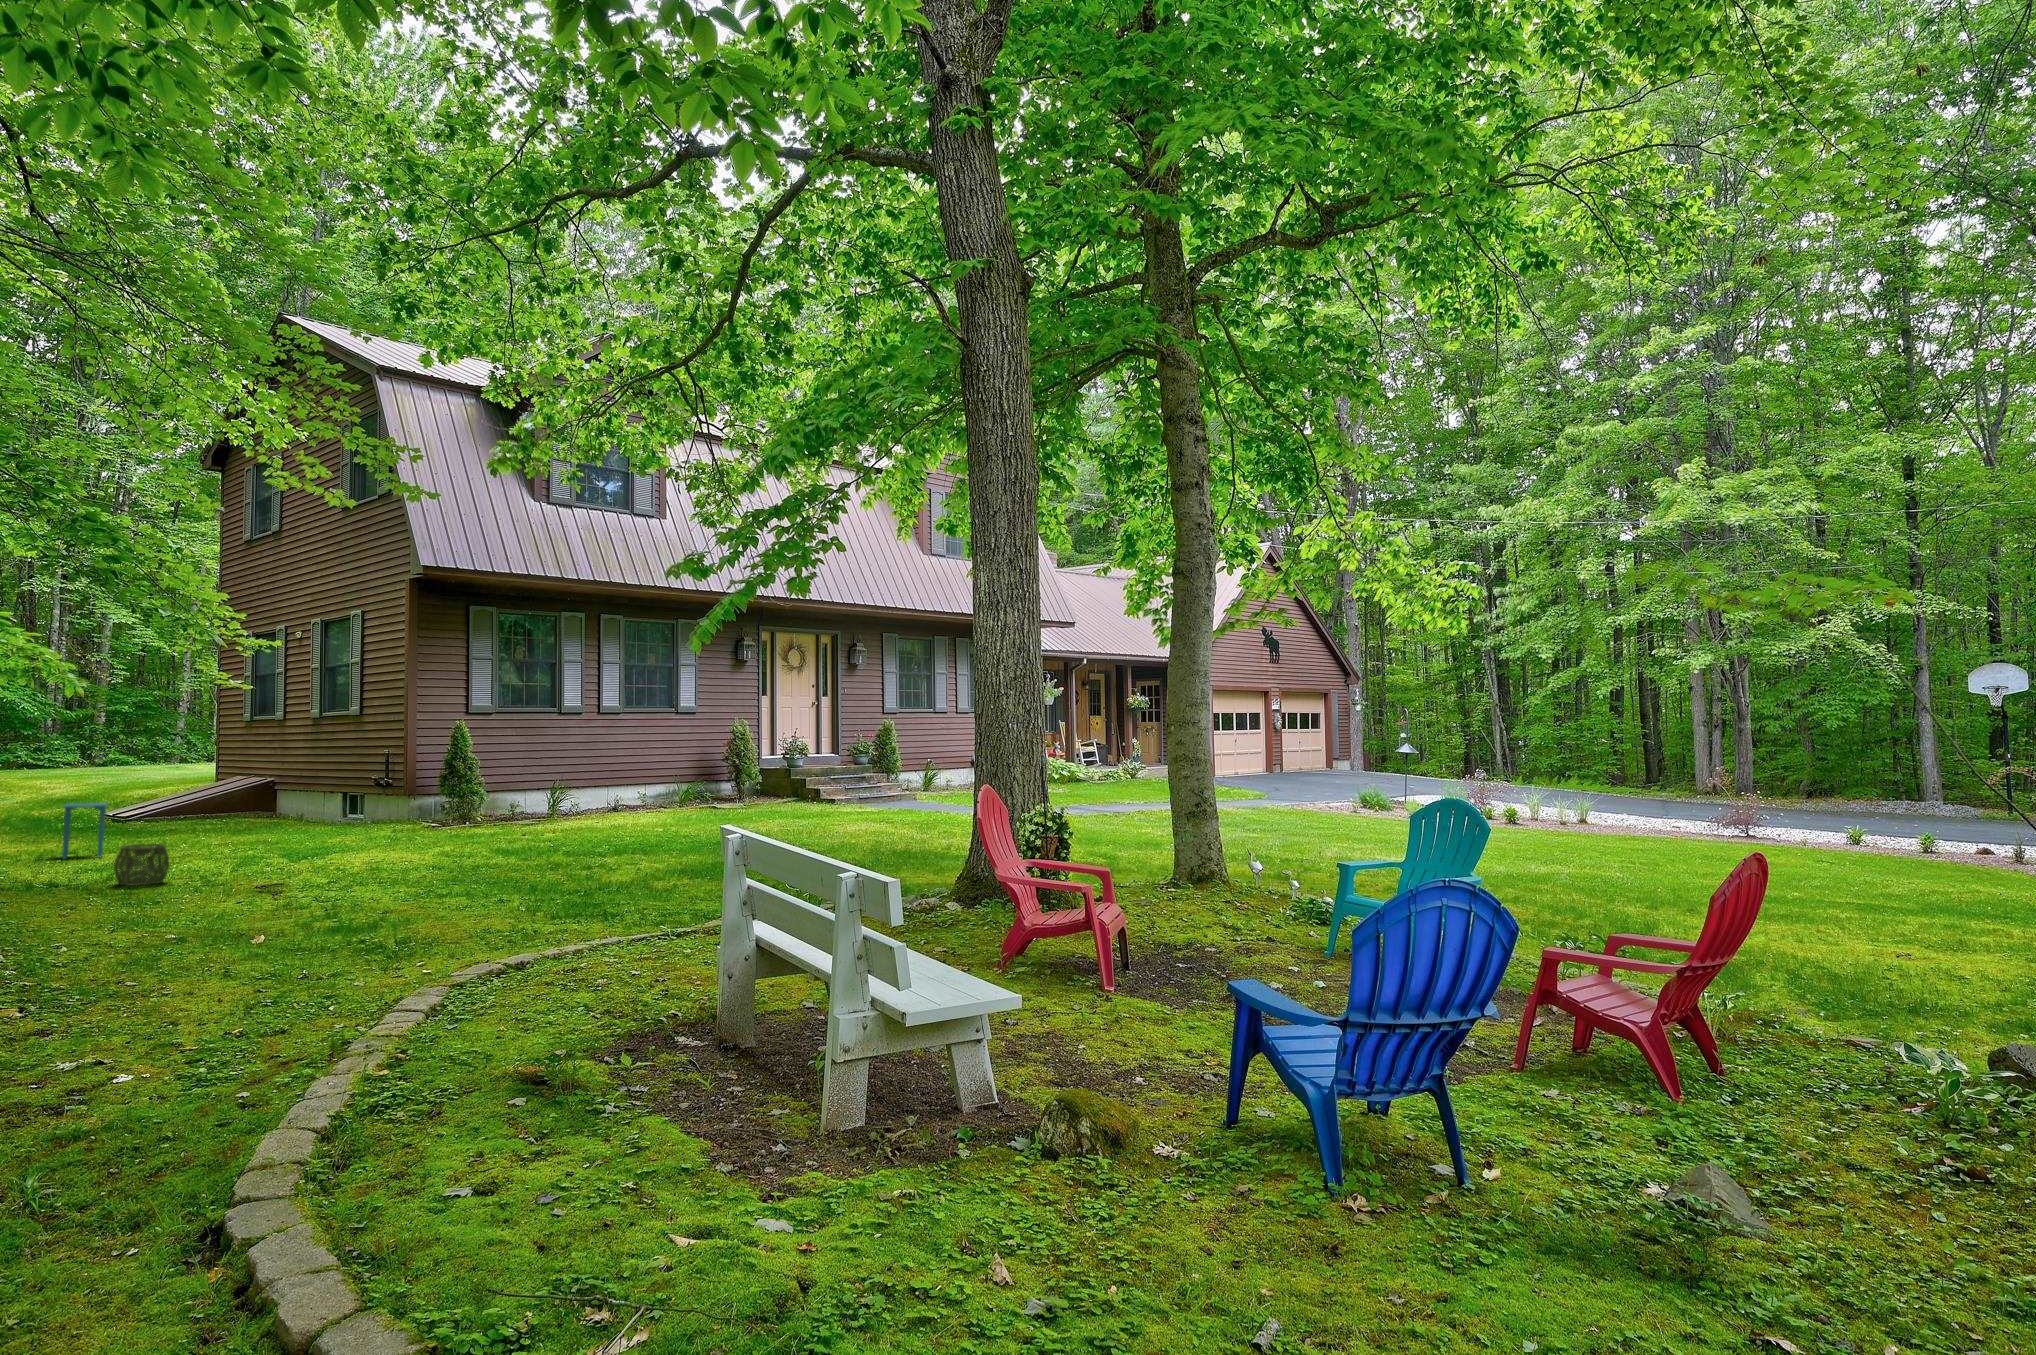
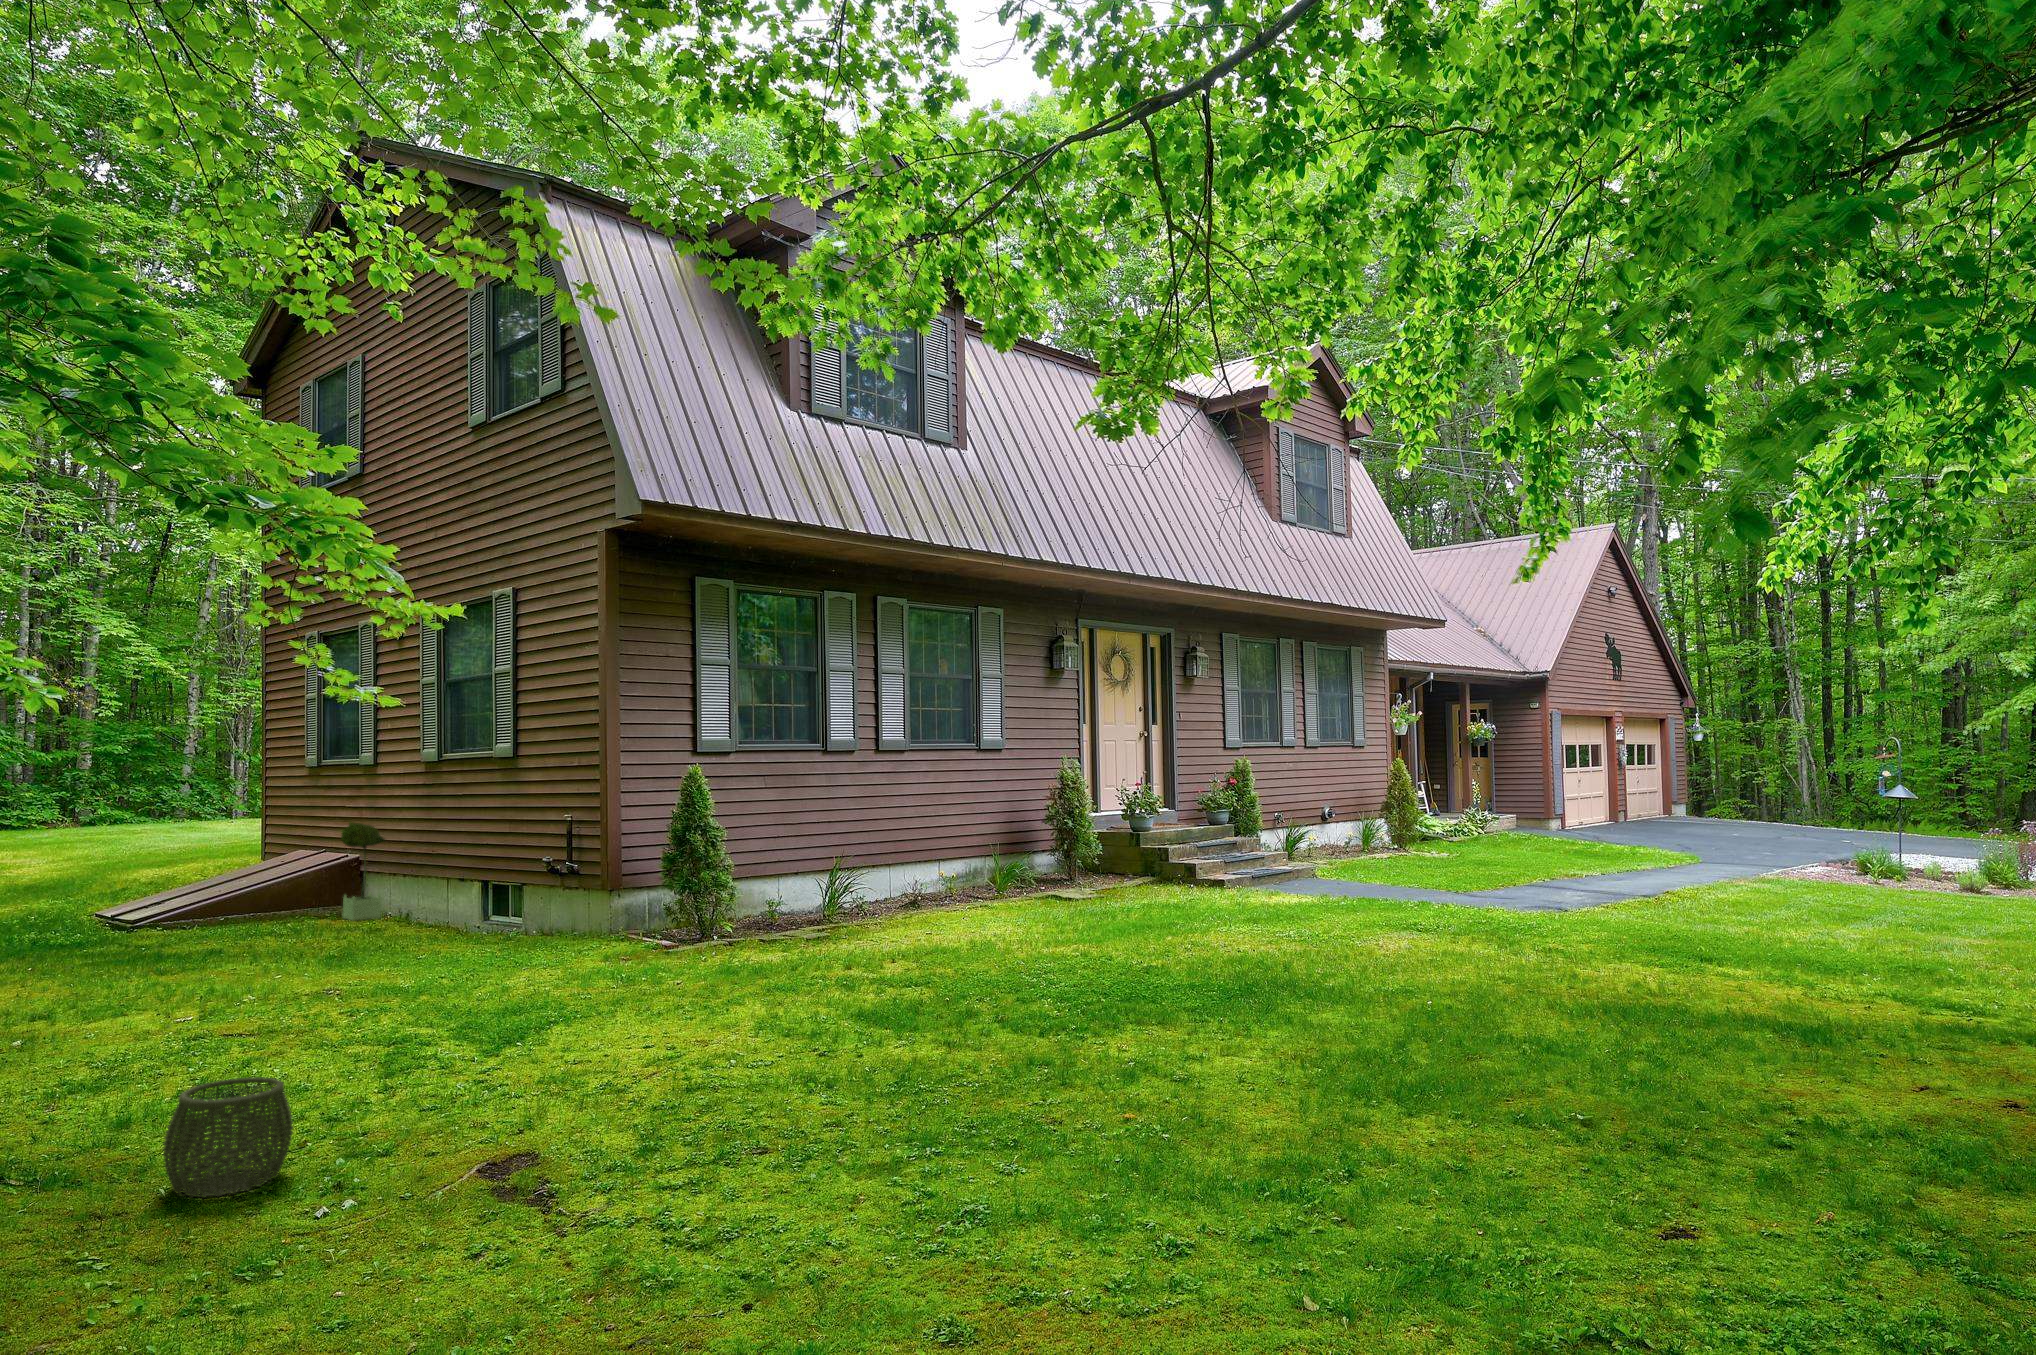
potted tree: none [259,754,290,816] -> present [341,822,386,920]
side table: present [62,803,108,859] -> none [37,940,129,1066]

